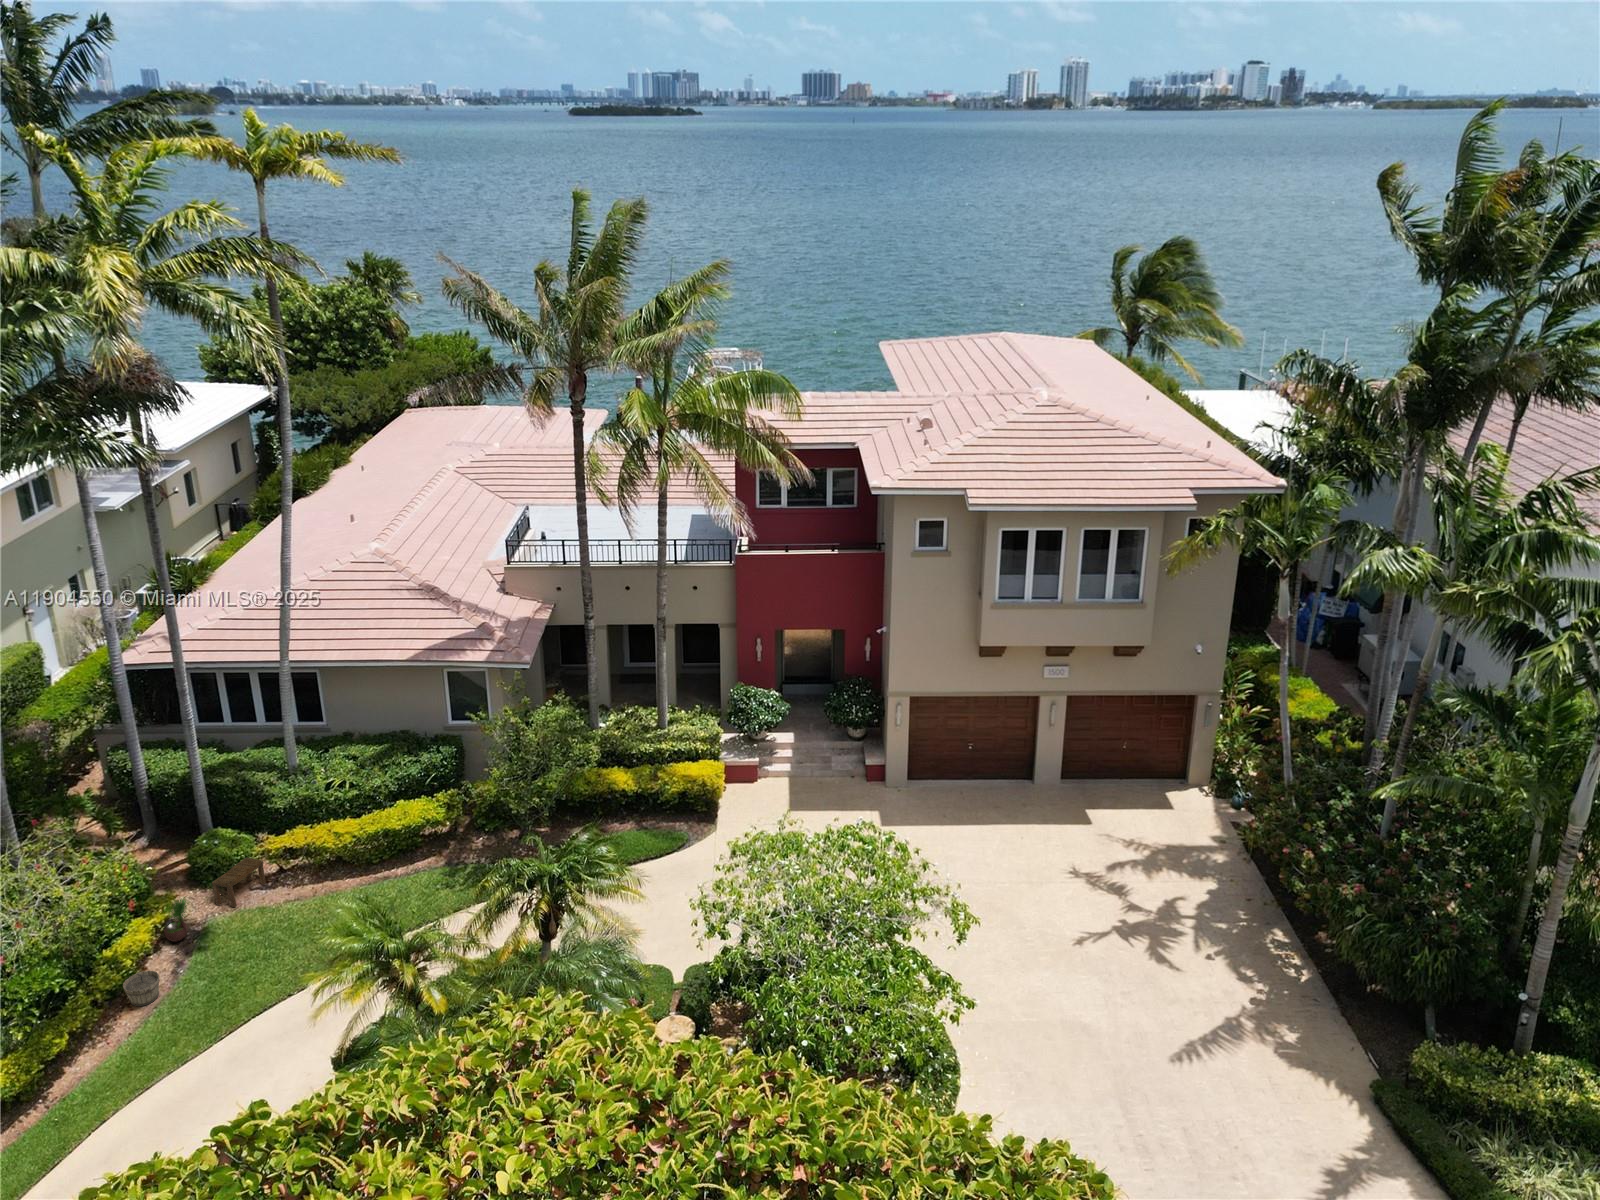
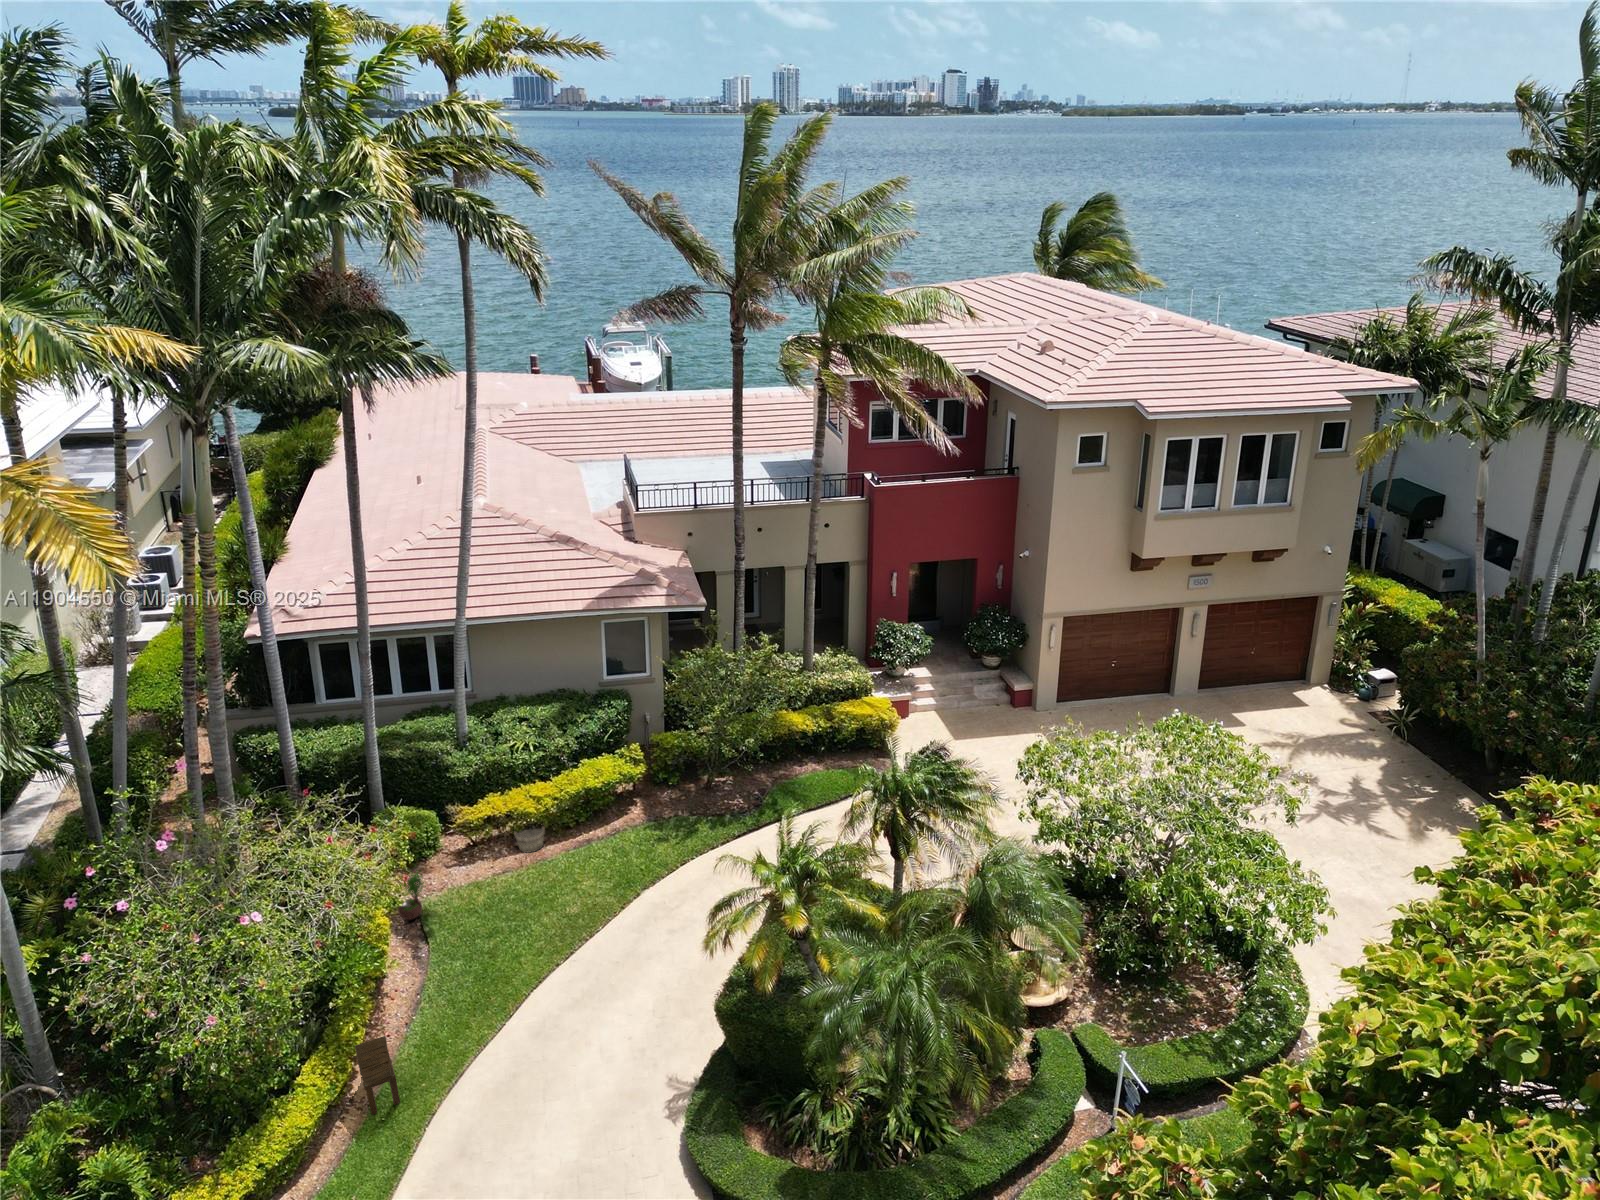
bench: present [212,857,266,907] -> present [355,1036,400,1115]
wooden bucket: present [123,971,160,1006] -> present [514,827,545,853]

